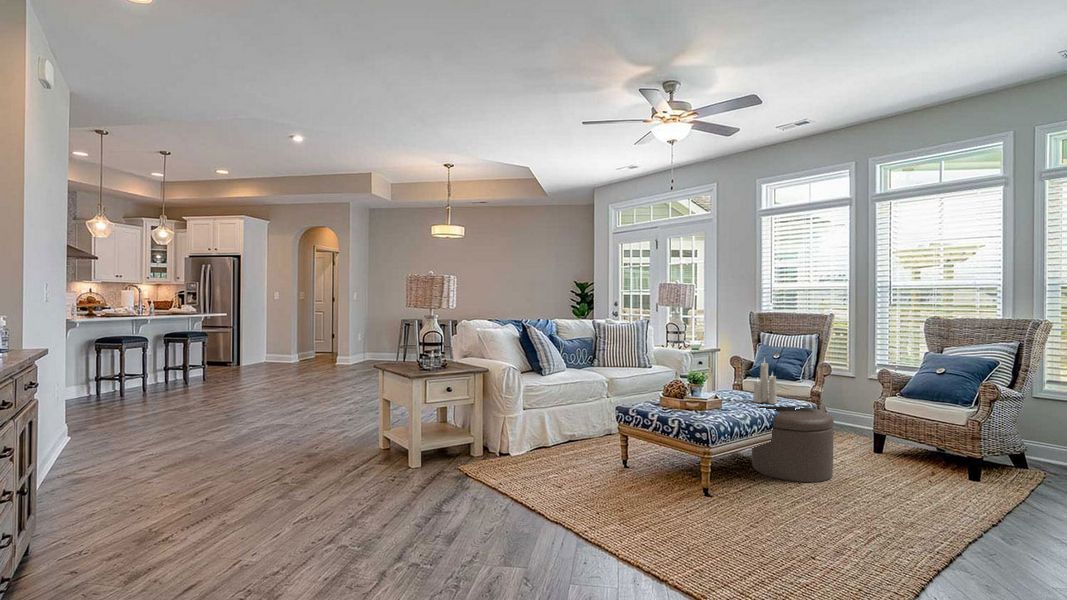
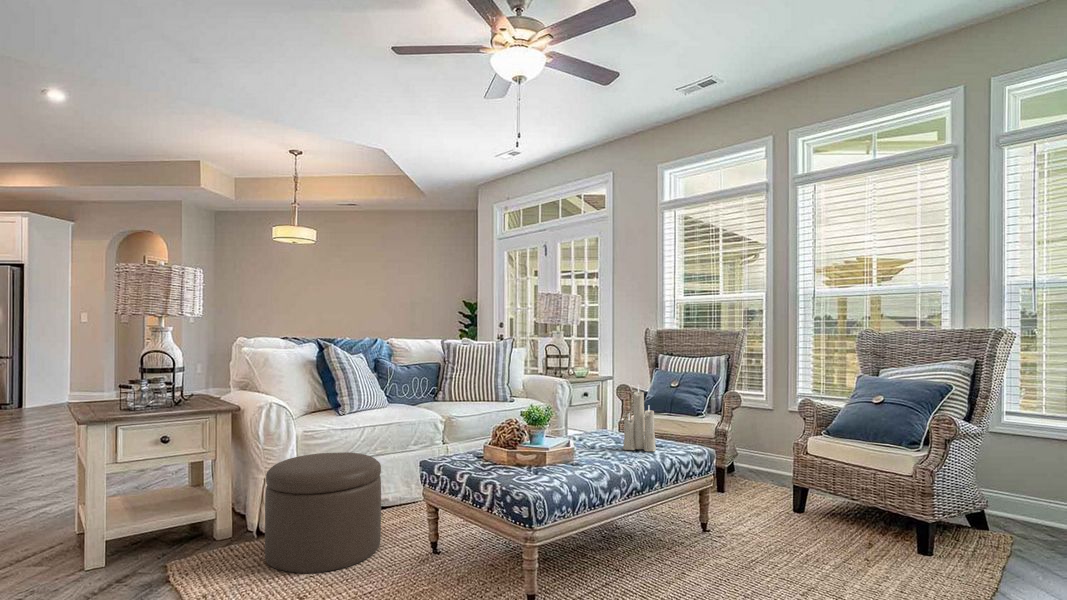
ottoman: present [752,406,834,482] -> present [265,452,381,573]

